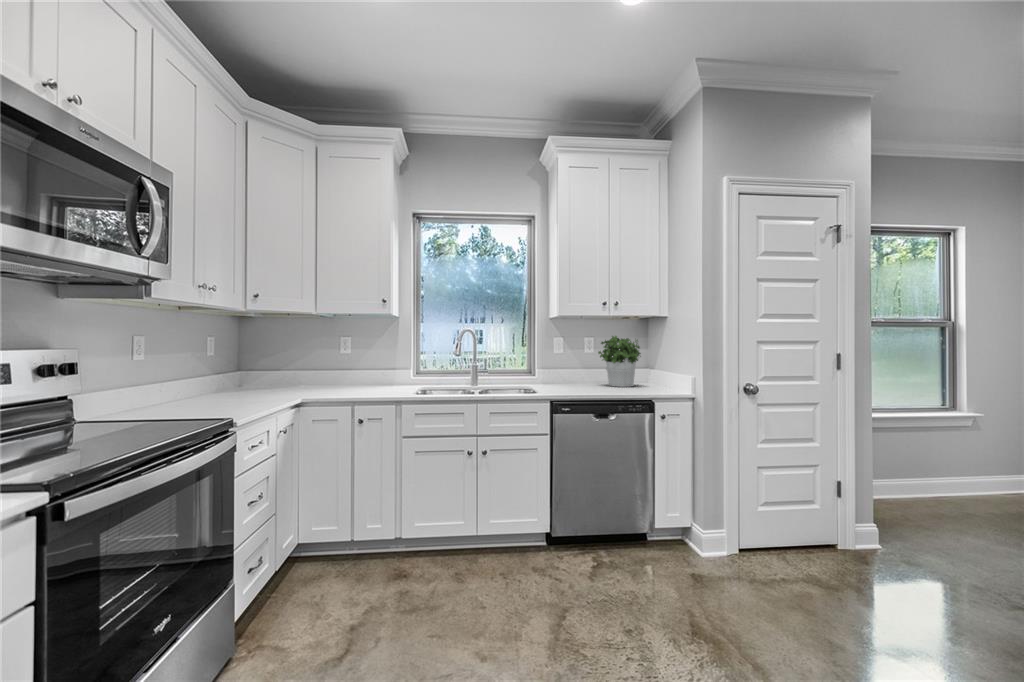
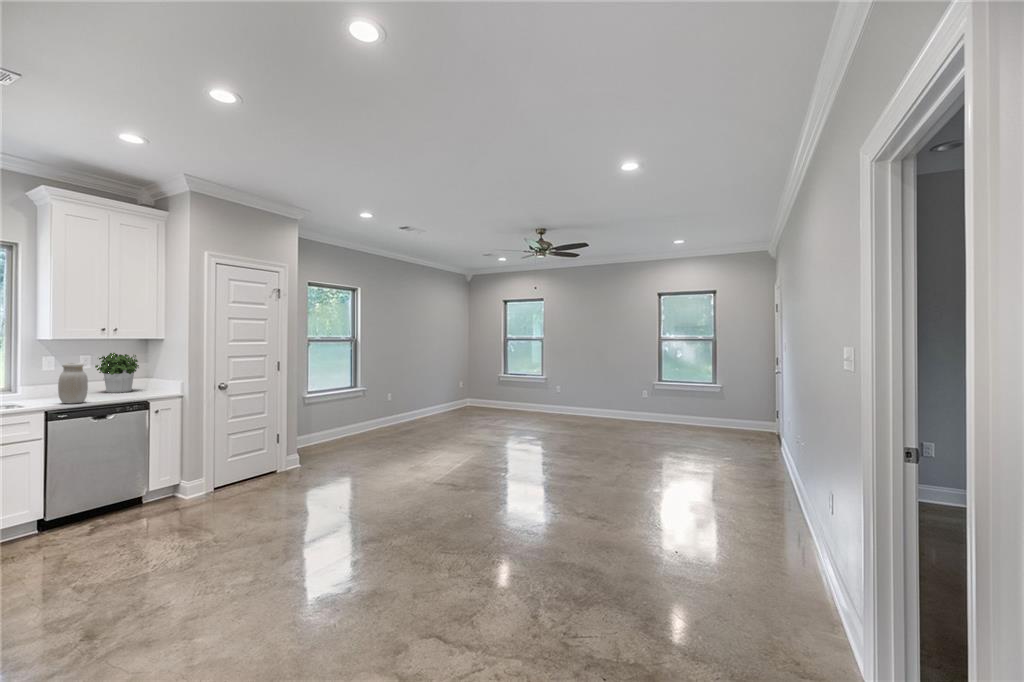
jar: none [563,343,590,394] -> present [58,363,88,404]

